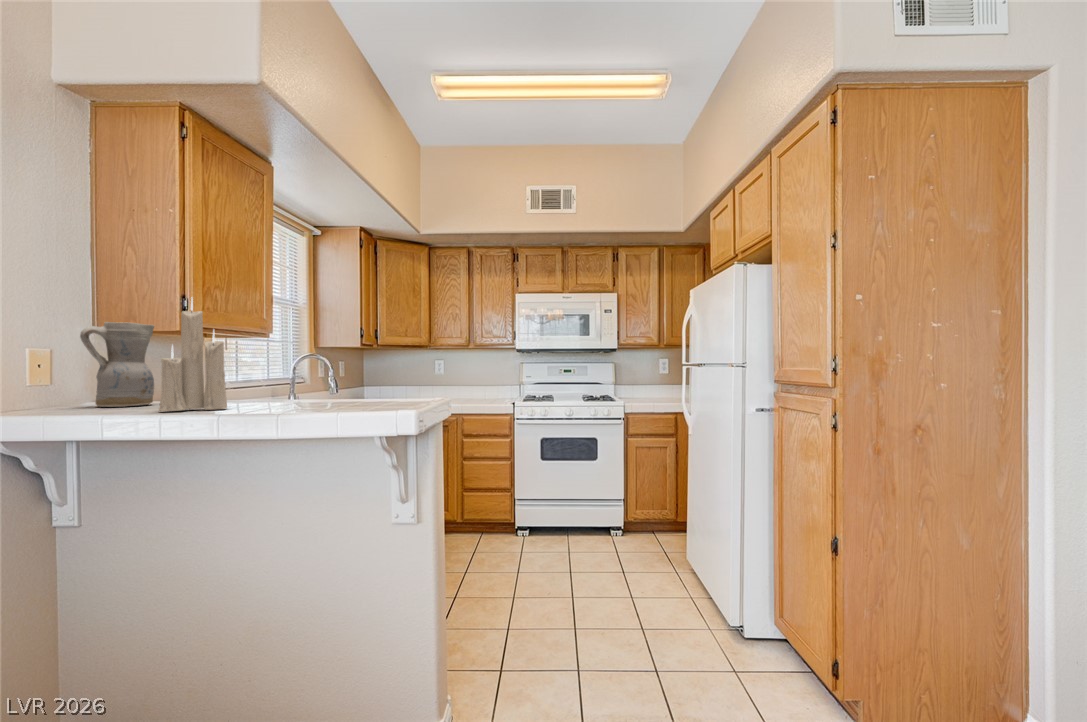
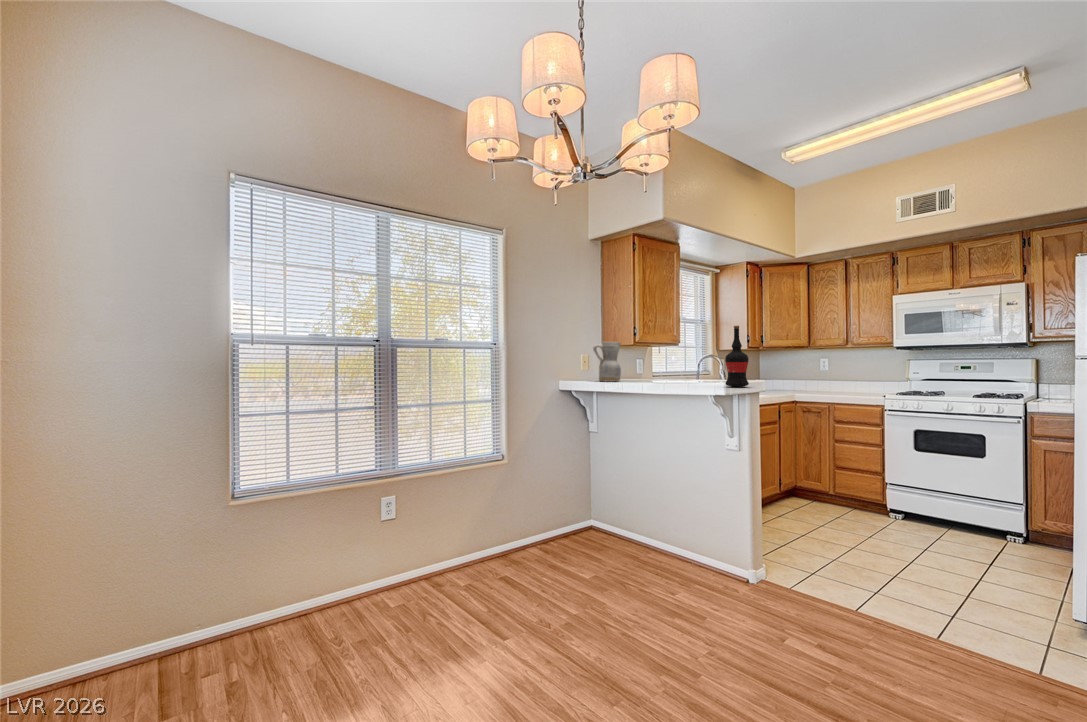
candle: present [159,299,227,411] -> none [621,326,649,384]
wine bottle: none [382,301,420,406] -> present [725,326,749,387]

